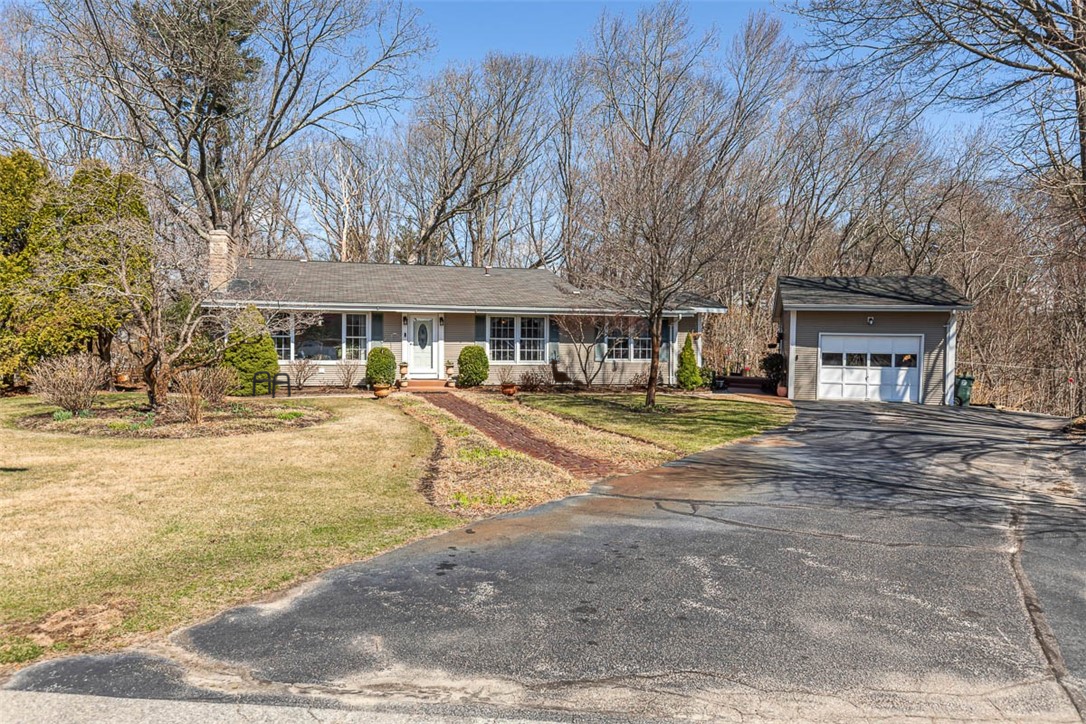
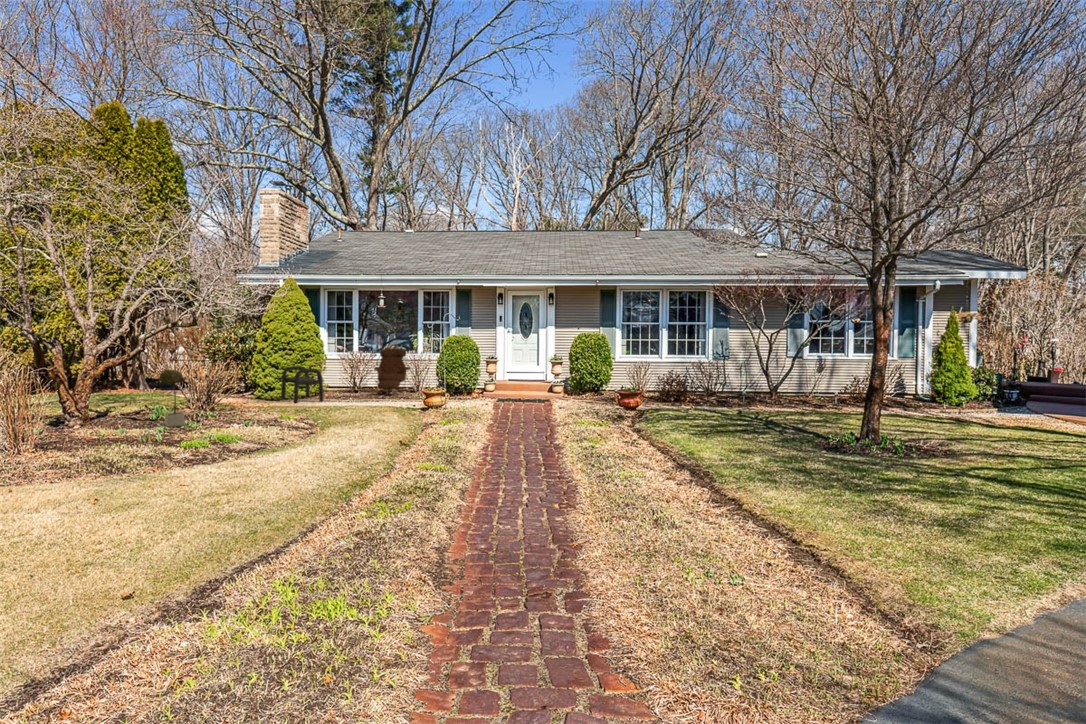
lounge chair: present [551,359,584,389] -> present [374,348,410,396]
potted tree: none [223,373,241,412] -> present [159,369,186,427]

